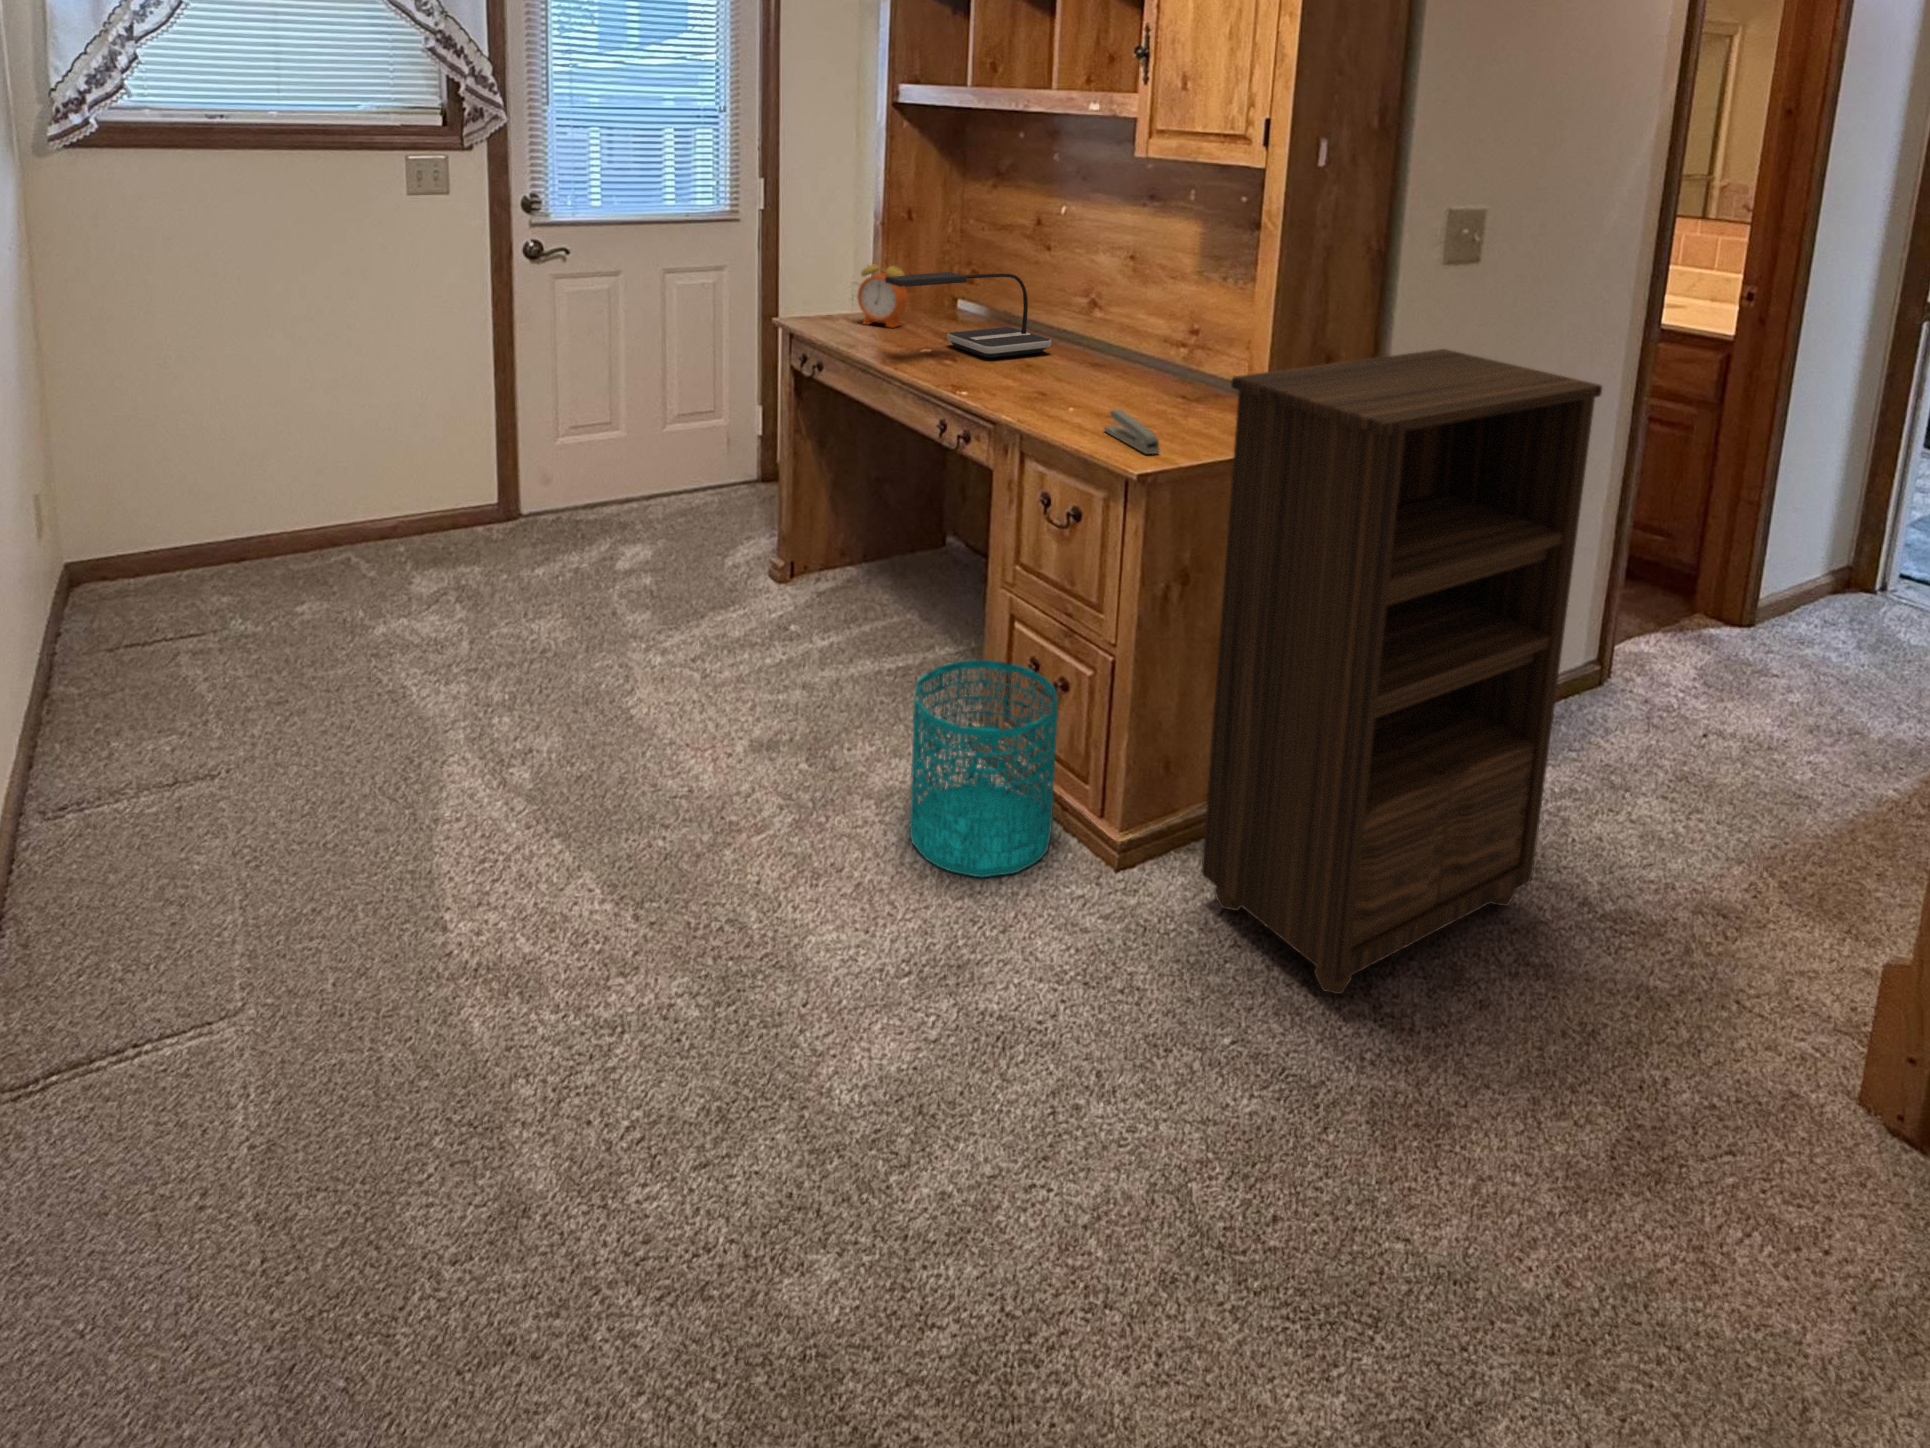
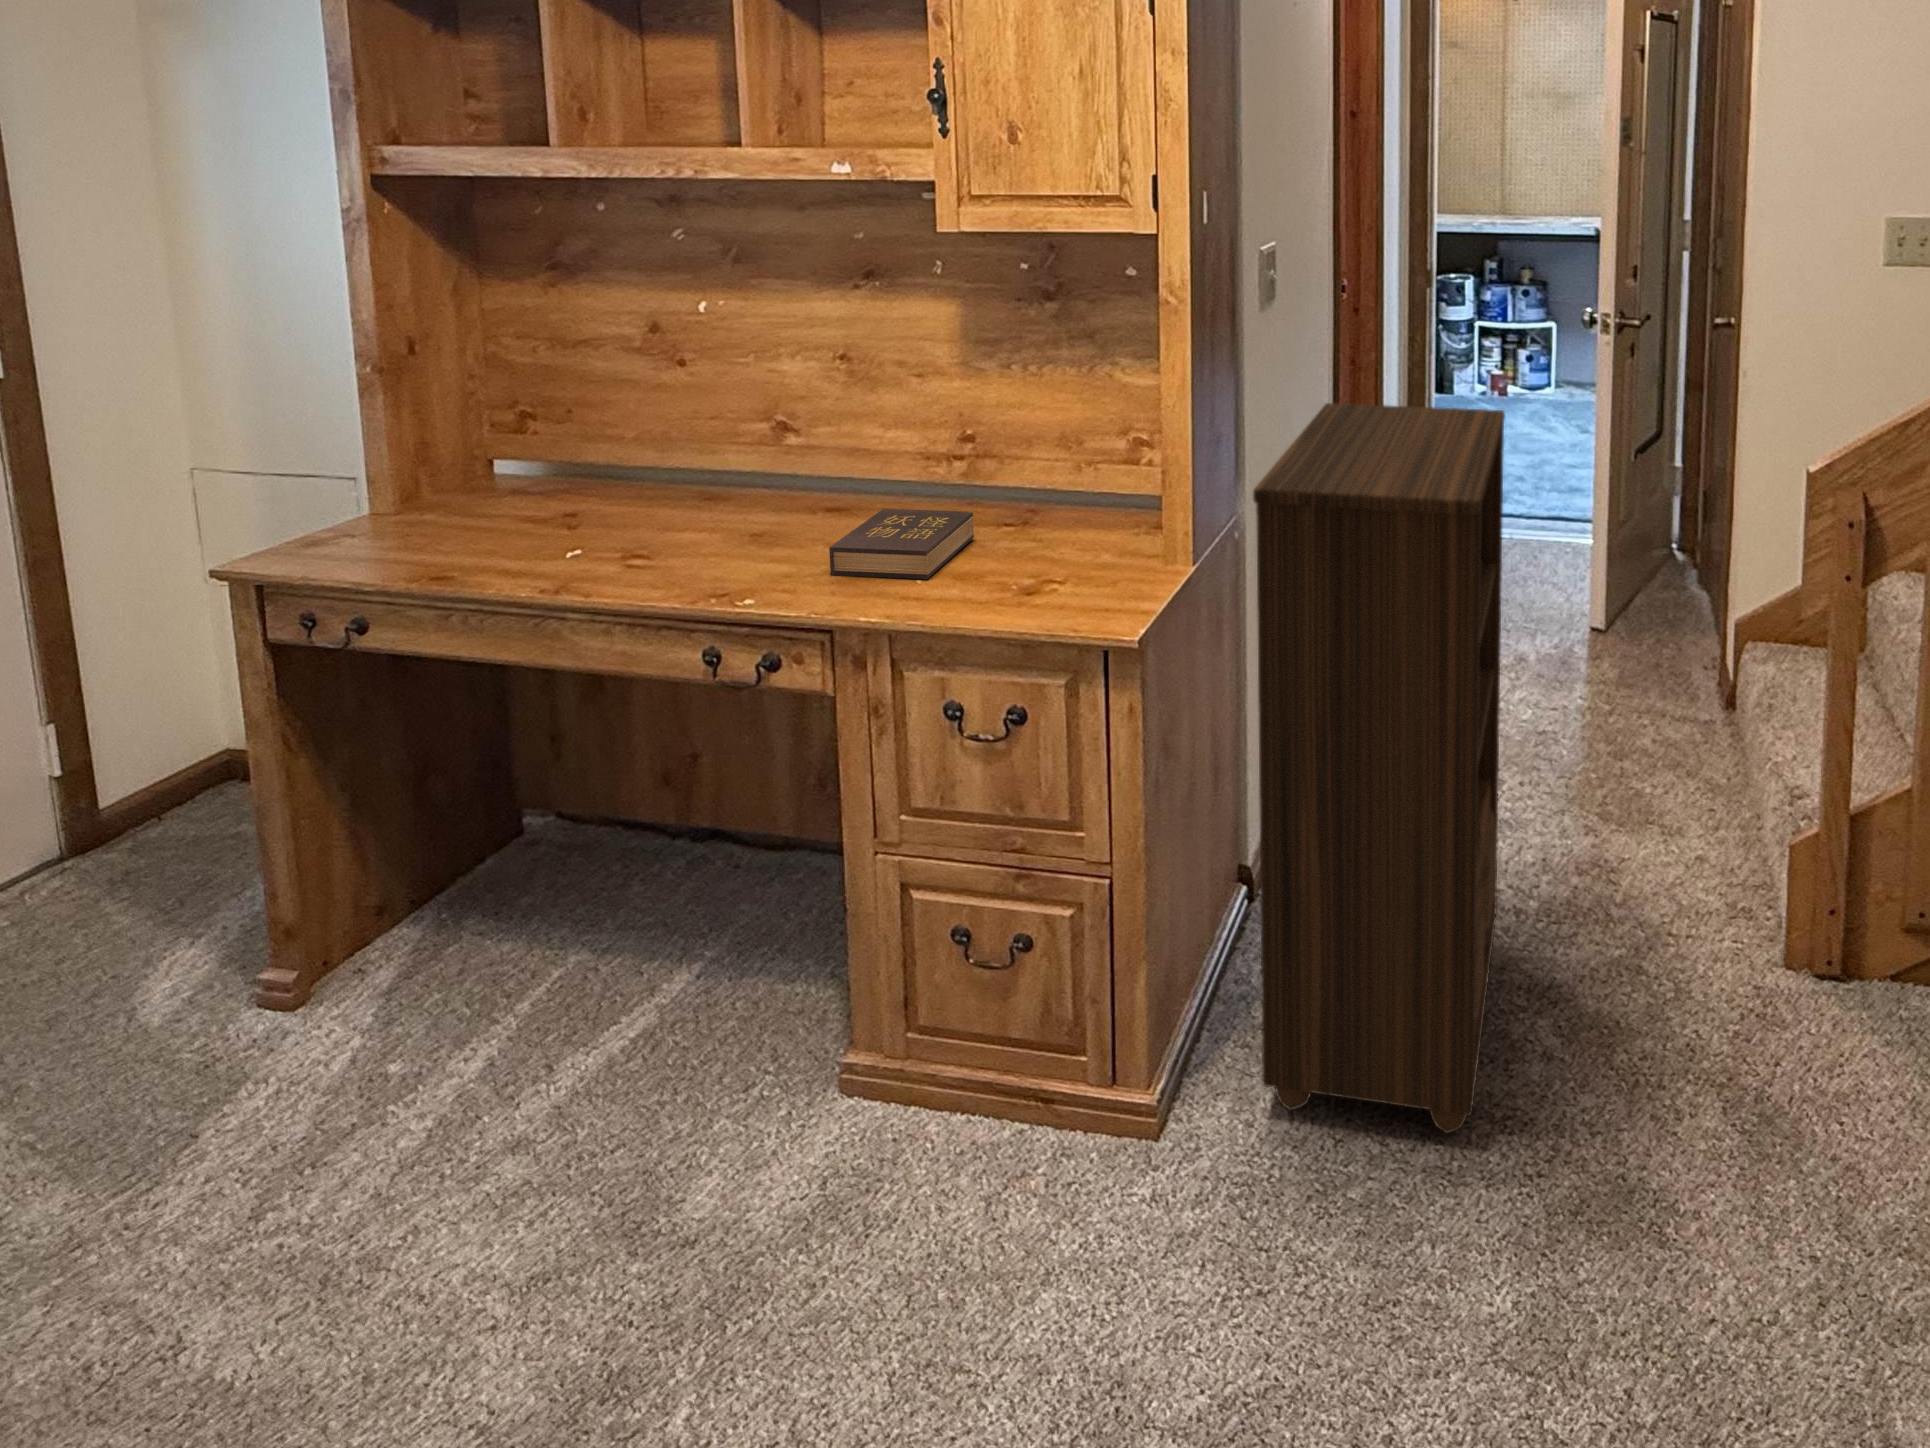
alarm clock: present [858,265,907,328] -> none [380,419,470,538]
desk lamp: present [885,272,1052,358] -> none [520,411,752,540]
hardback book: none [1032,365,1152,412] -> present [829,509,974,579]
stapler: present [1104,409,1160,454] -> none [997,562,1102,610]
wastebasket: present [910,660,1058,878] -> none [856,943,1070,1277]

